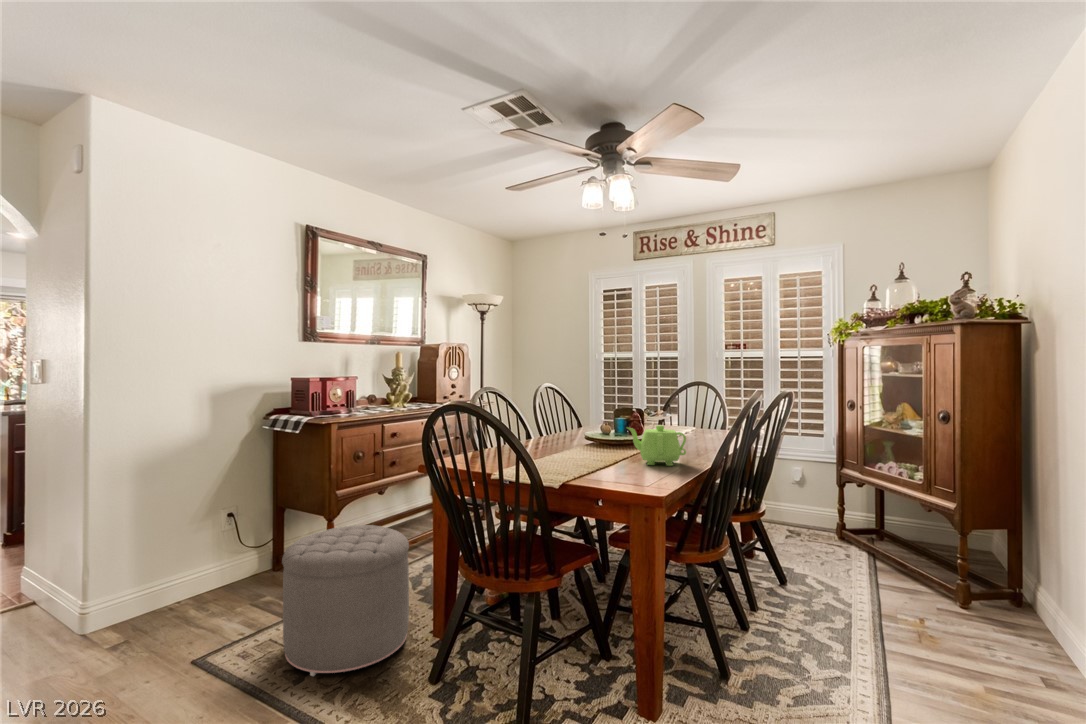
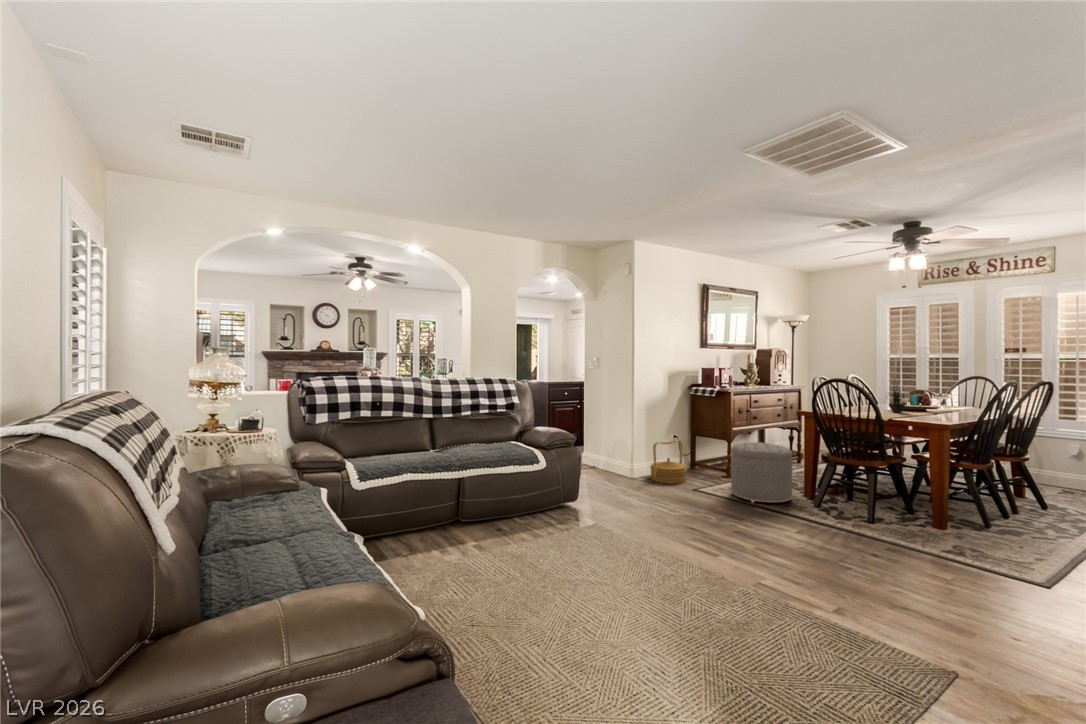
potted plant: none [570,377,608,451] -> present [889,386,905,412]
teapot: present [628,425,686,466] -> none [926,398,968,420]
woven basket: none [135,525,230,635] -> present [650,440,687,484]

